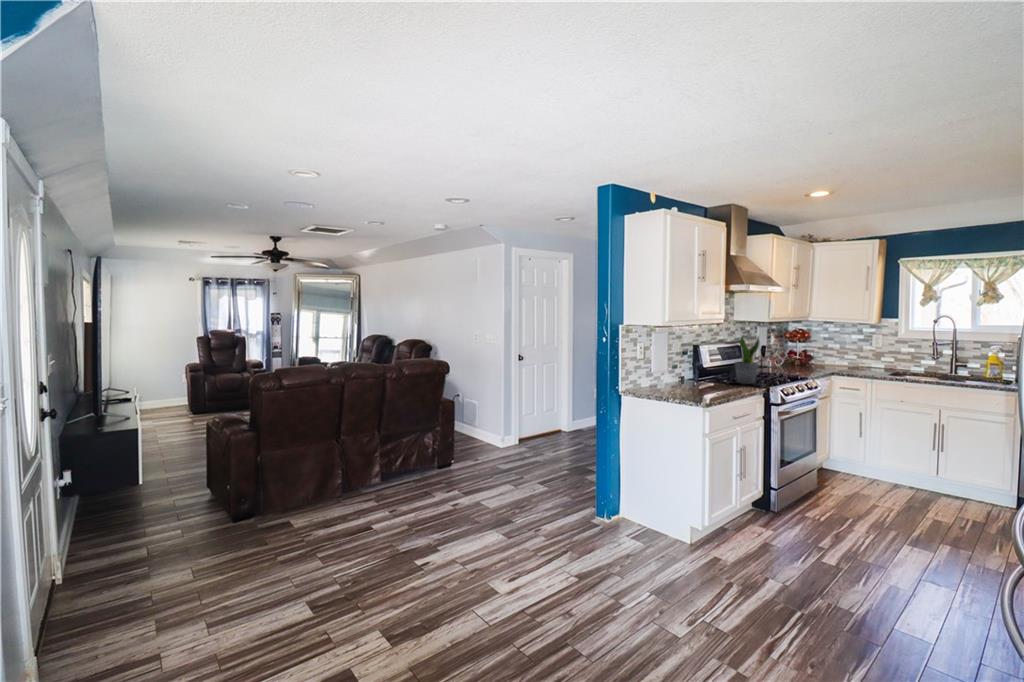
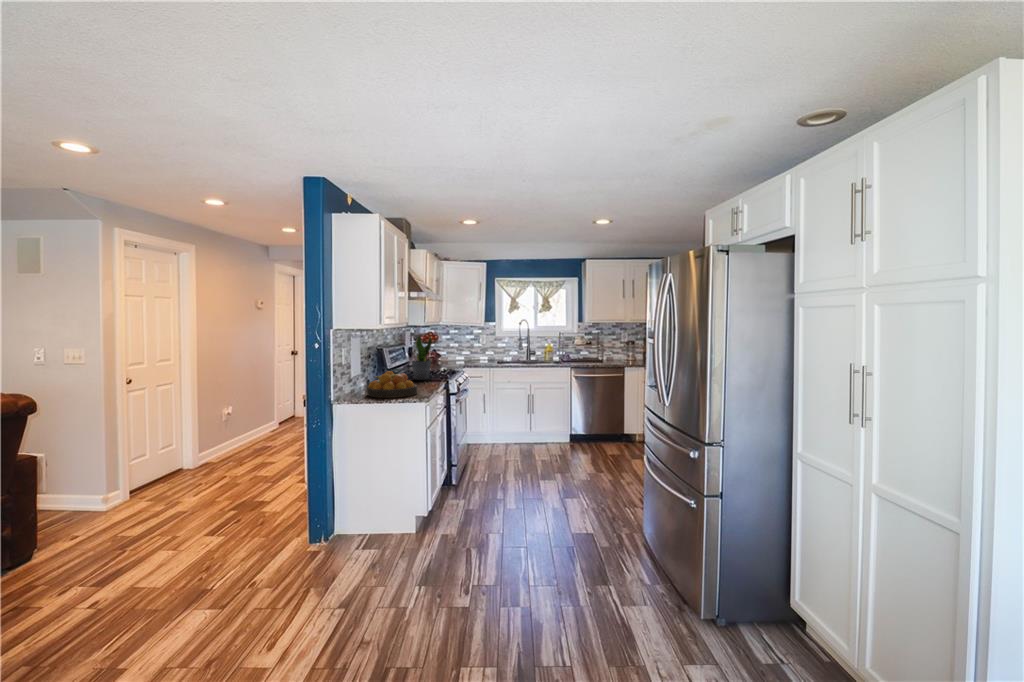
fruit bowl: none [655,370,709,398] -> present [367,371,417,398]

